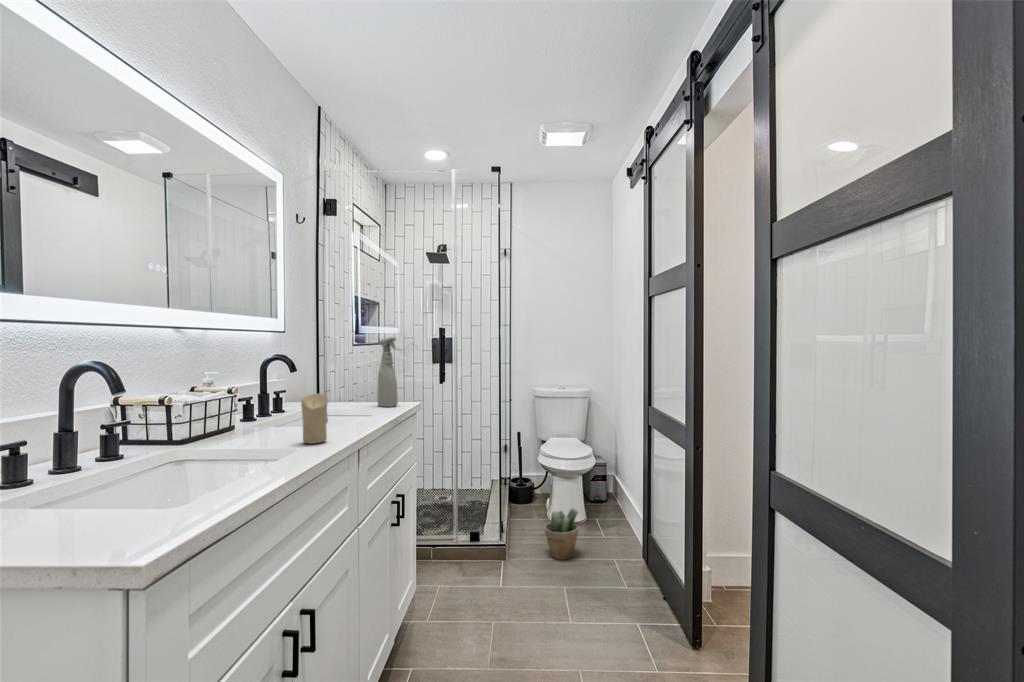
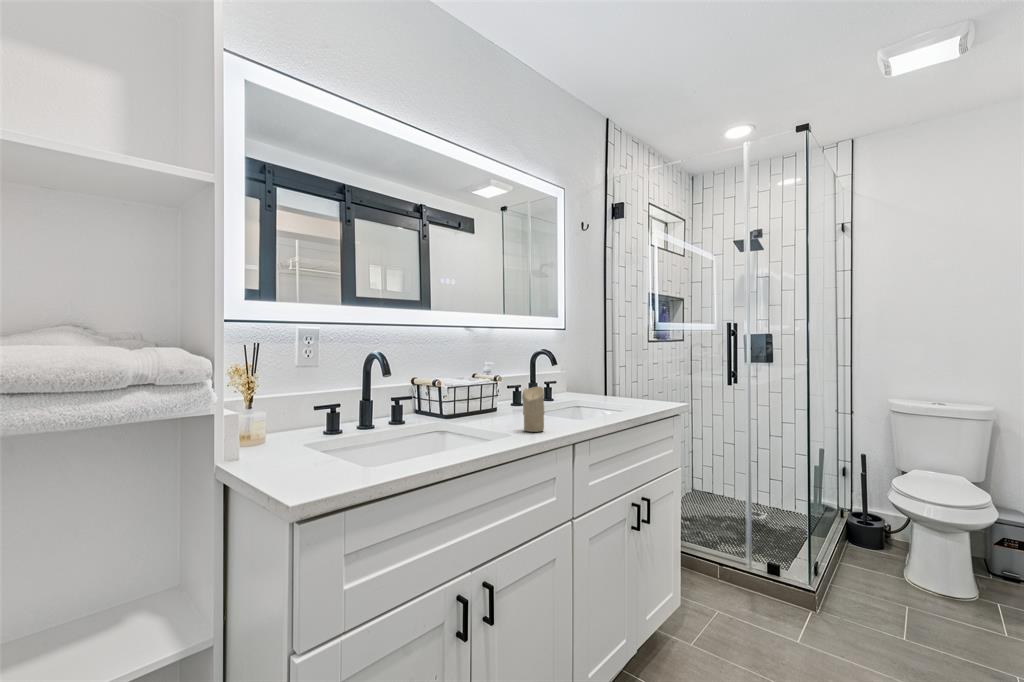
spray bottle: present [377,337,398,407] -> none [640,334,659,406]
potted plant: present [545,508,579,560] -> none [877,569,937,642]

